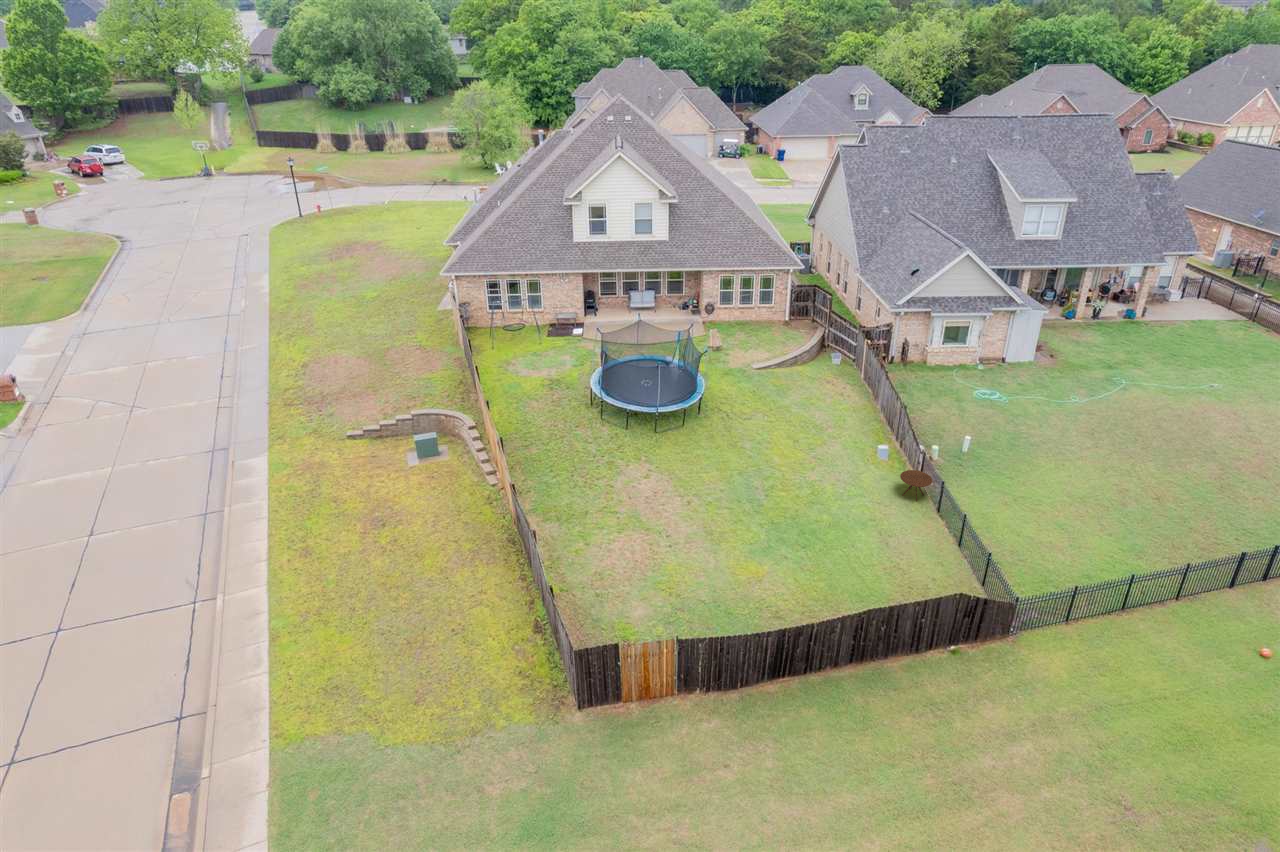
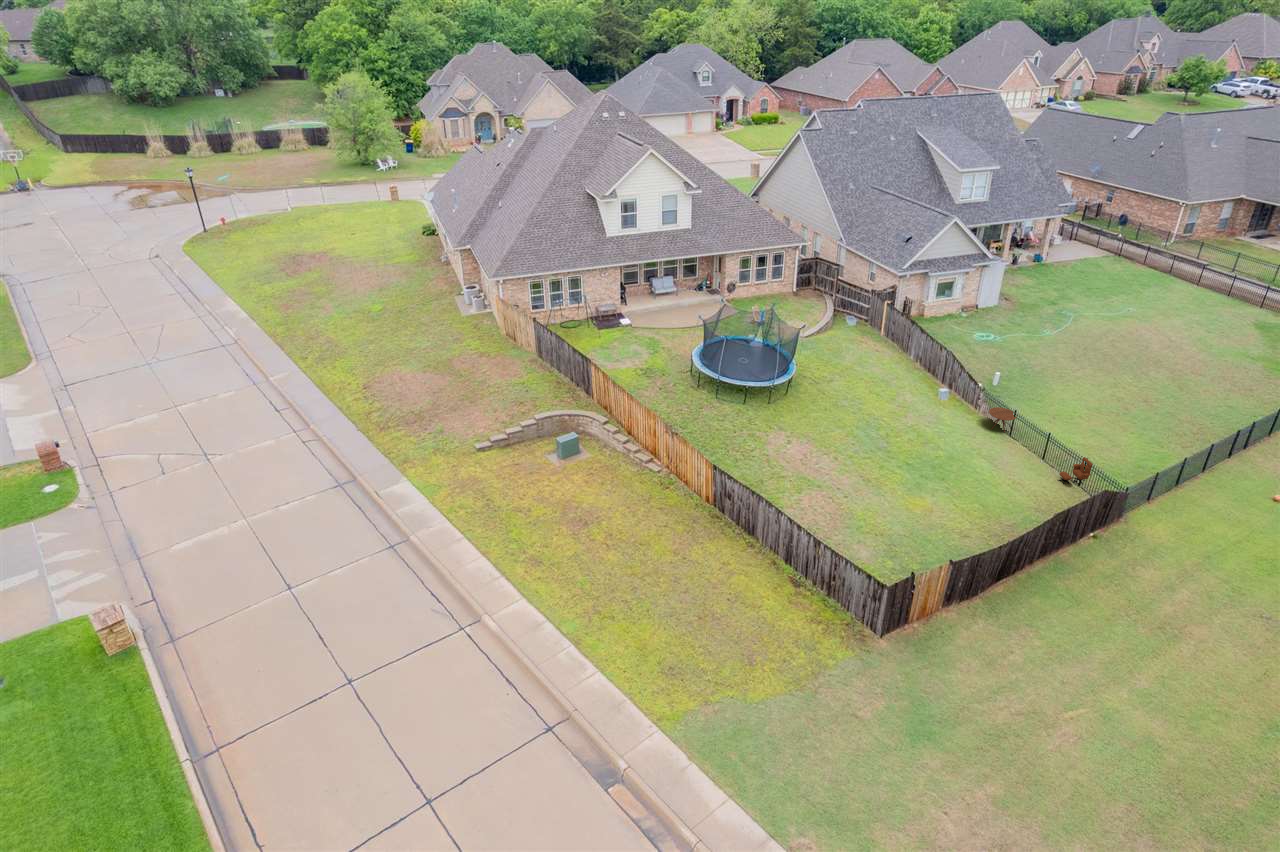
lounge chair: none [939,541,979,574] -> present [1058,457,1093,484]

